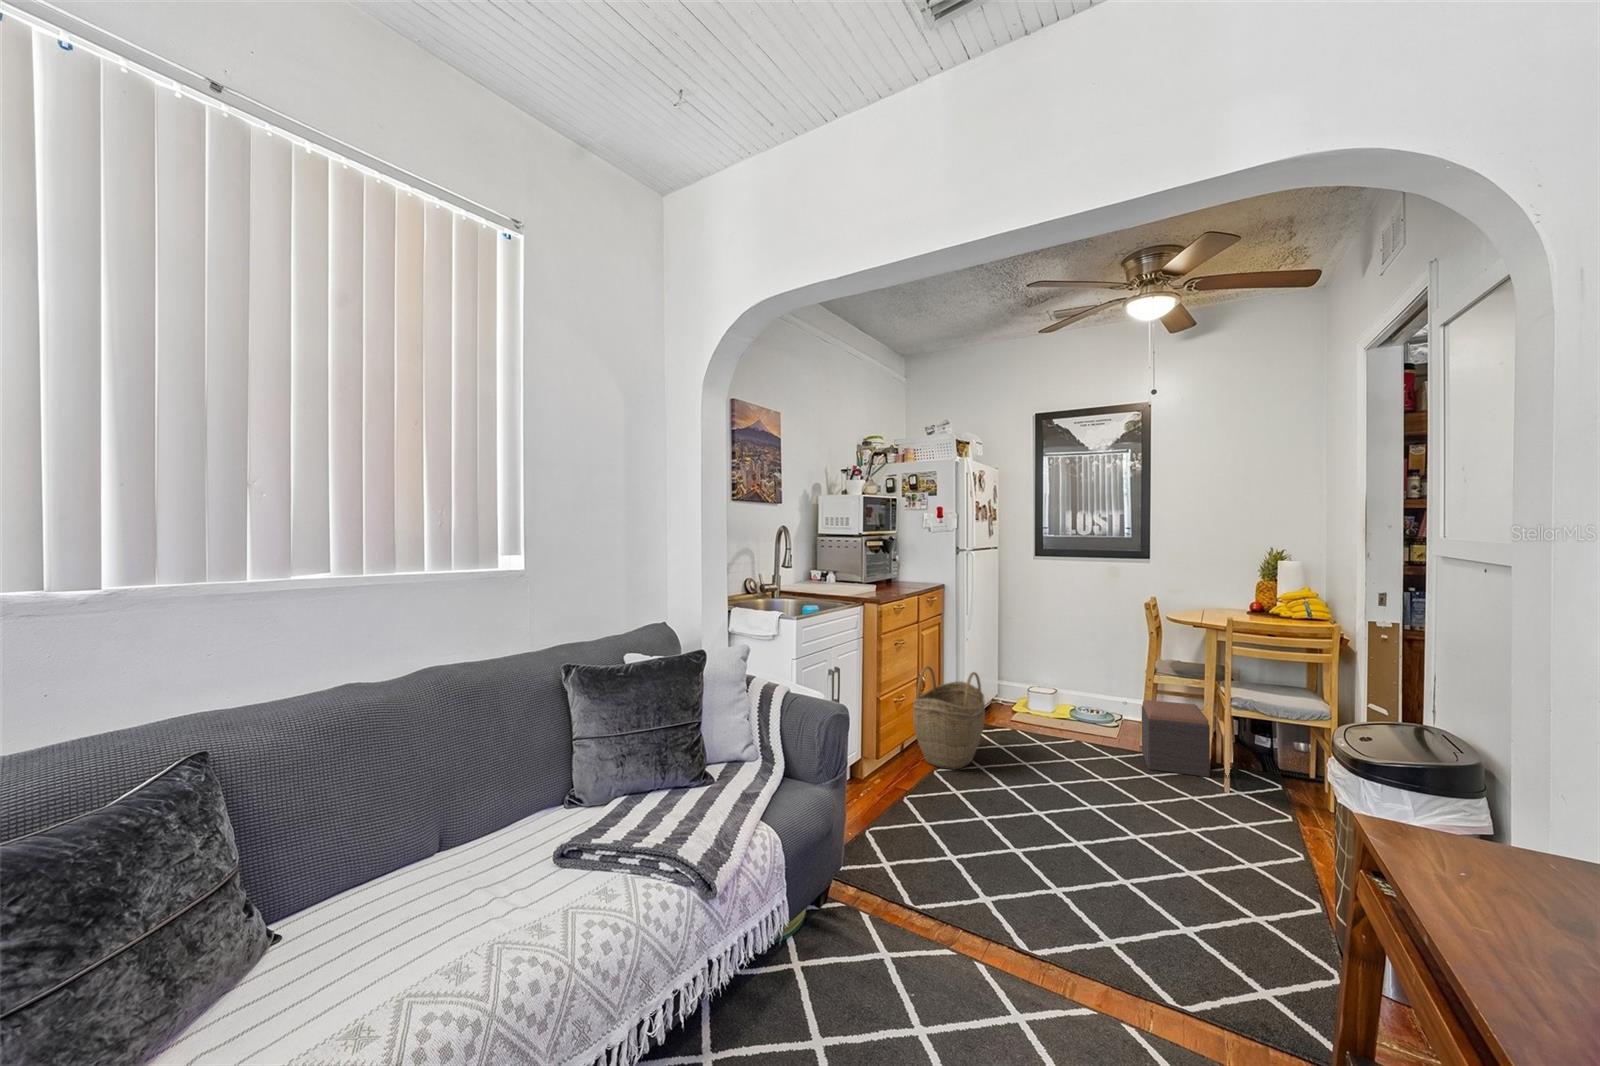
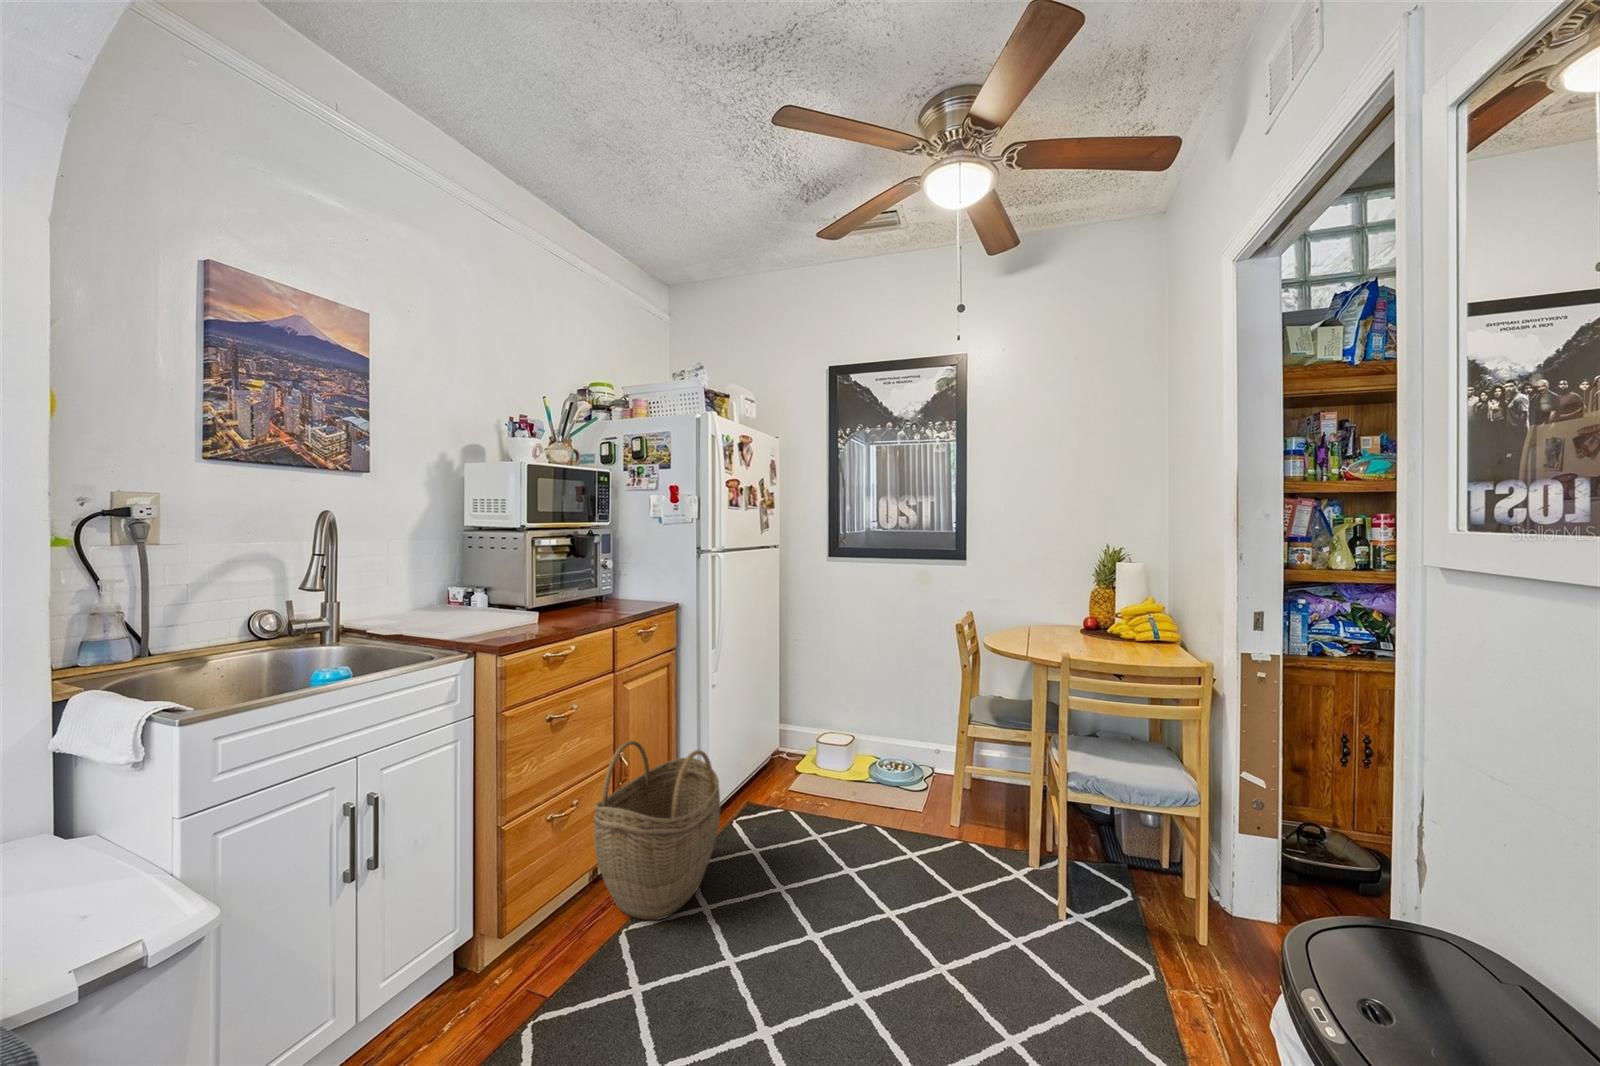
footstool: present [1142,700,1210,777] -> none [949,766,1037,886]

